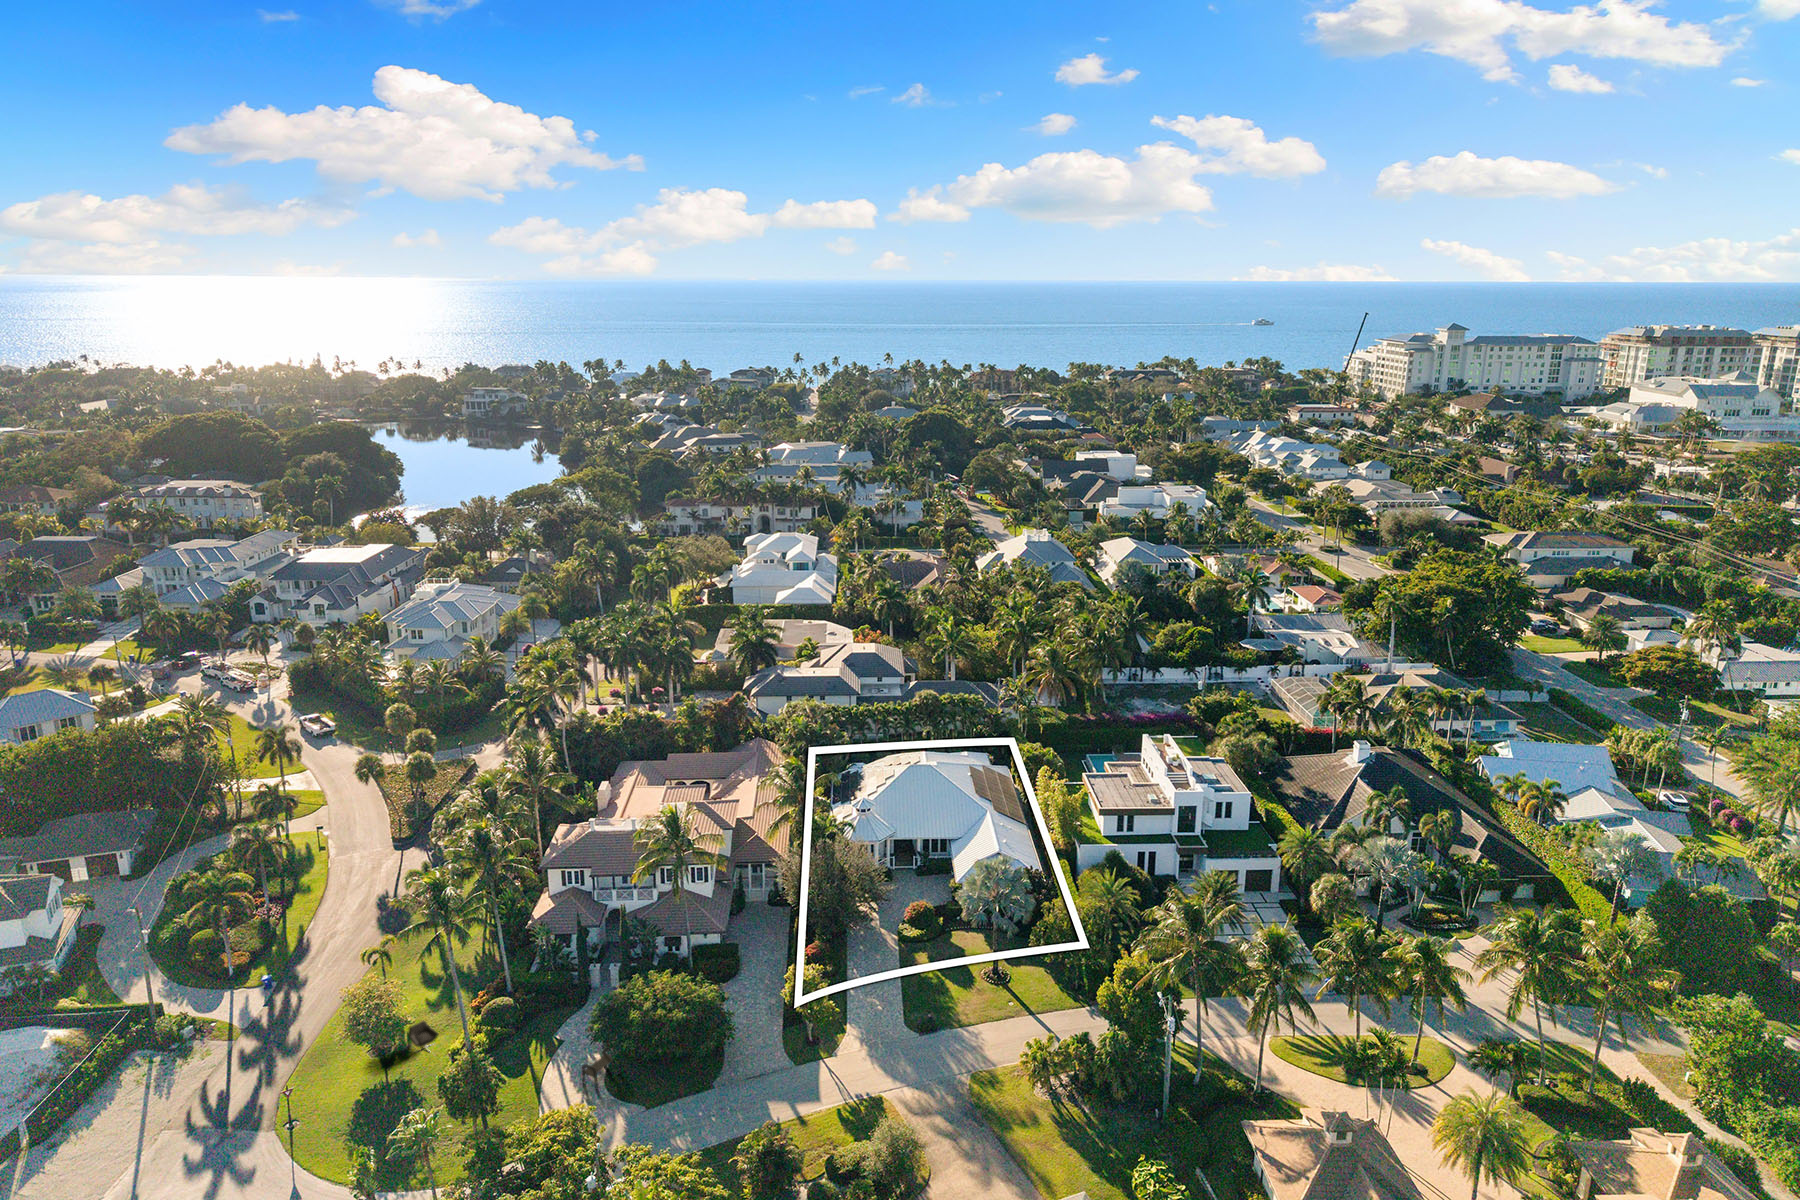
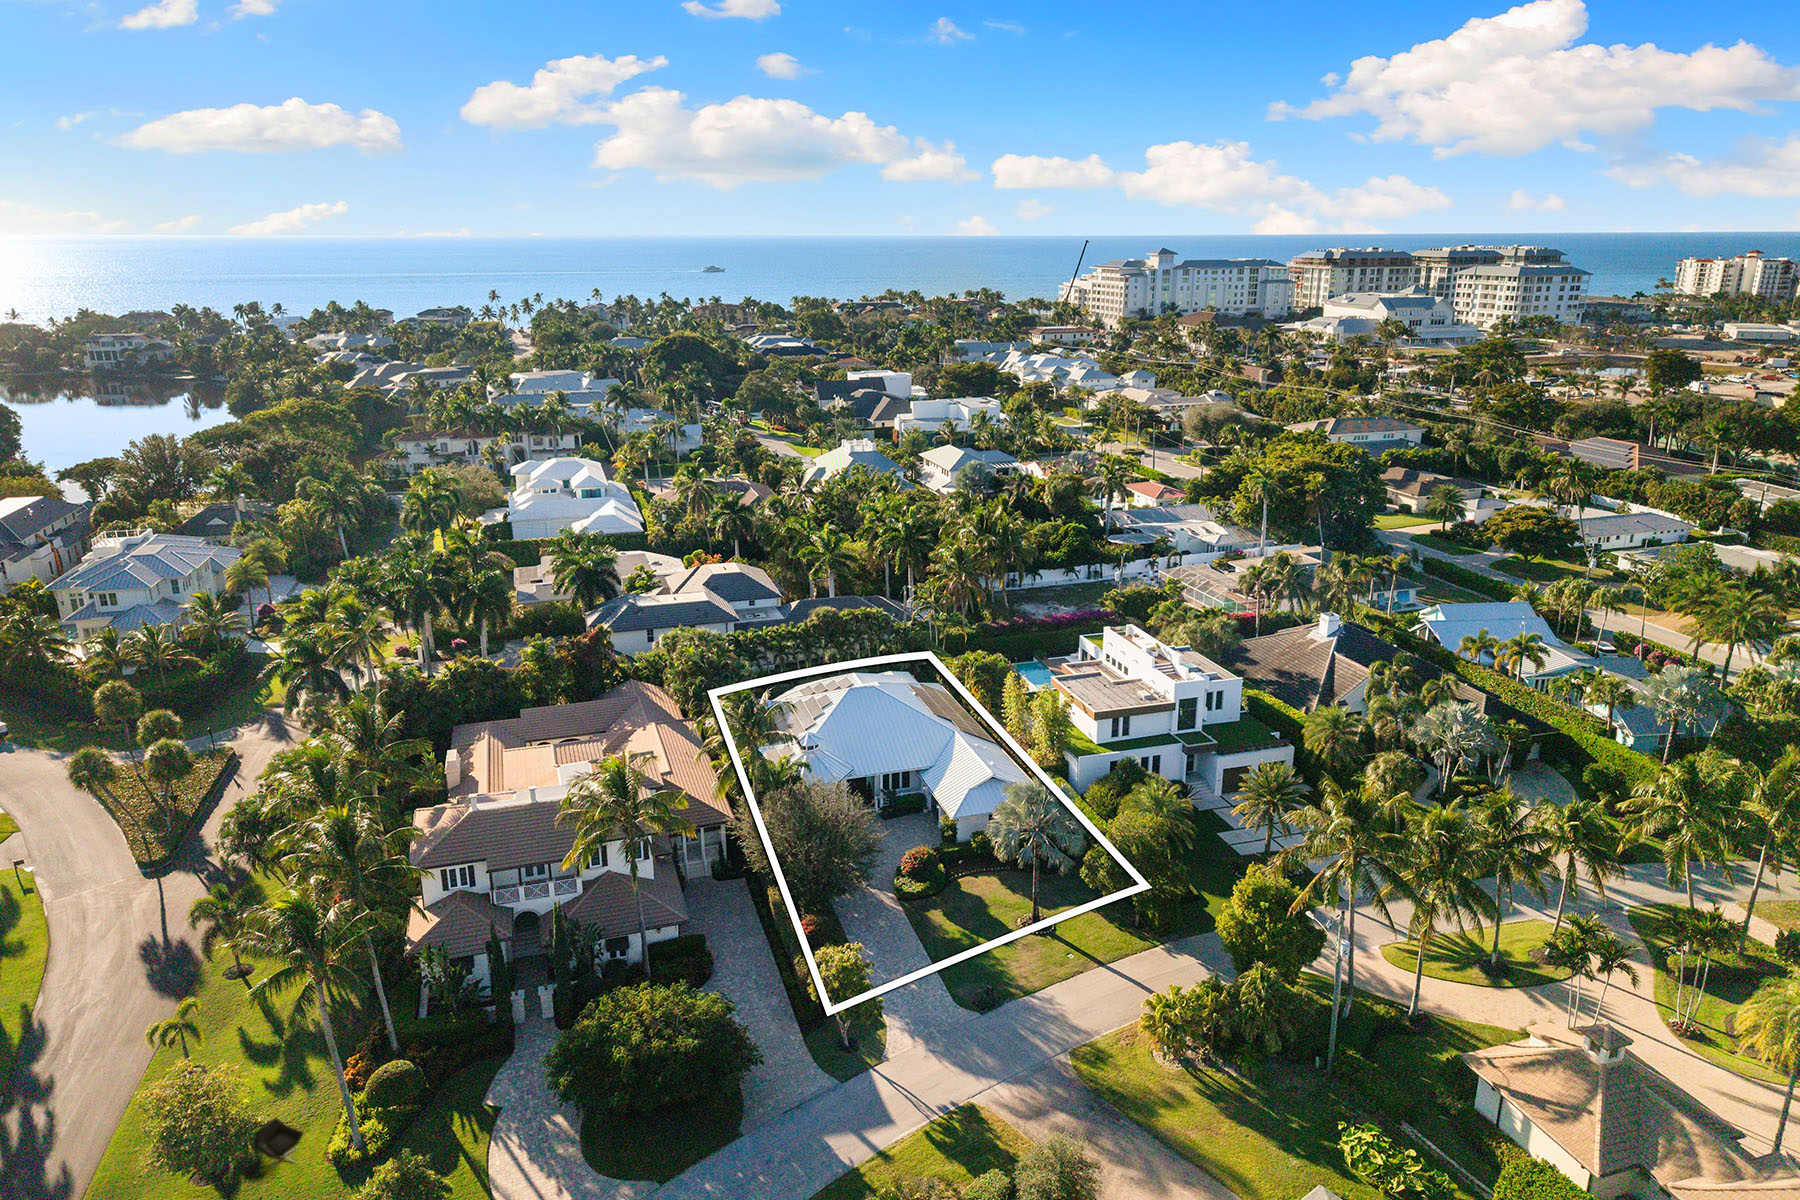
bench: present [582,1048,613,1089] -> none [549,1105,597,1167]

